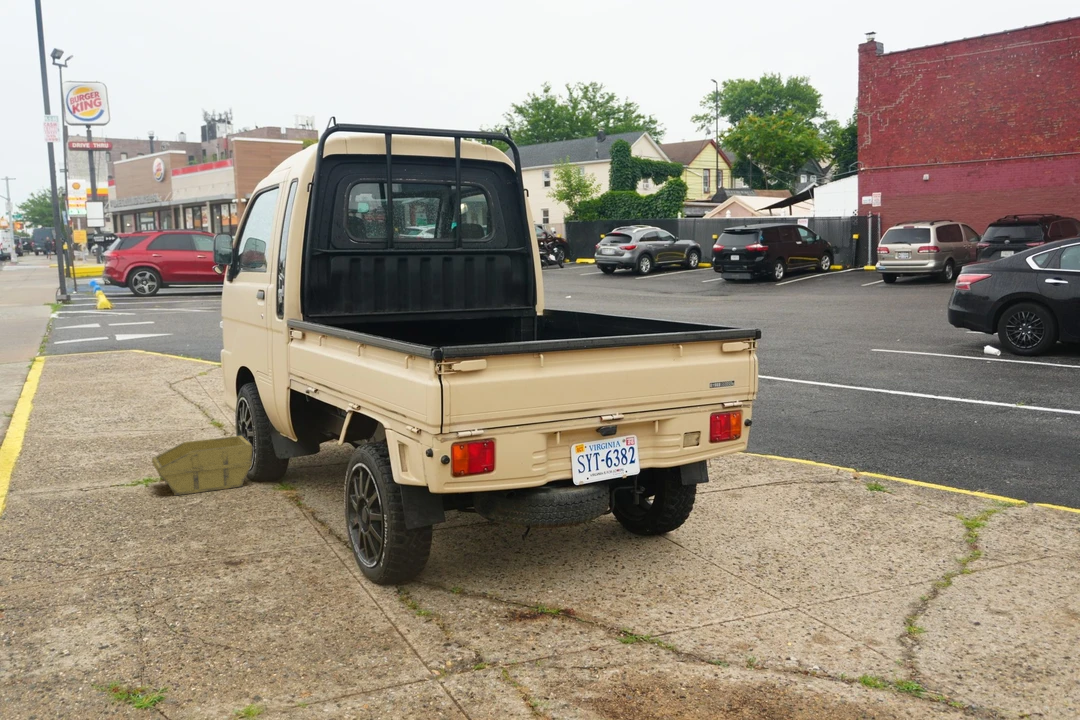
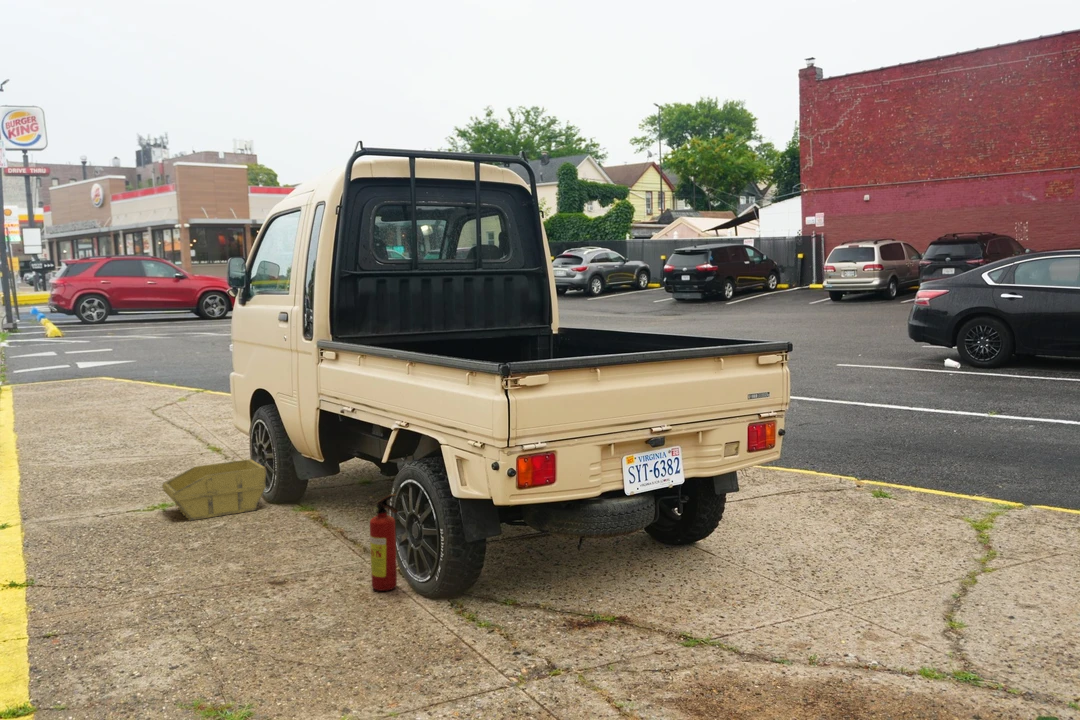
fire extinguisher: none [324,476,351,574] -> present [370,494,398,591]

